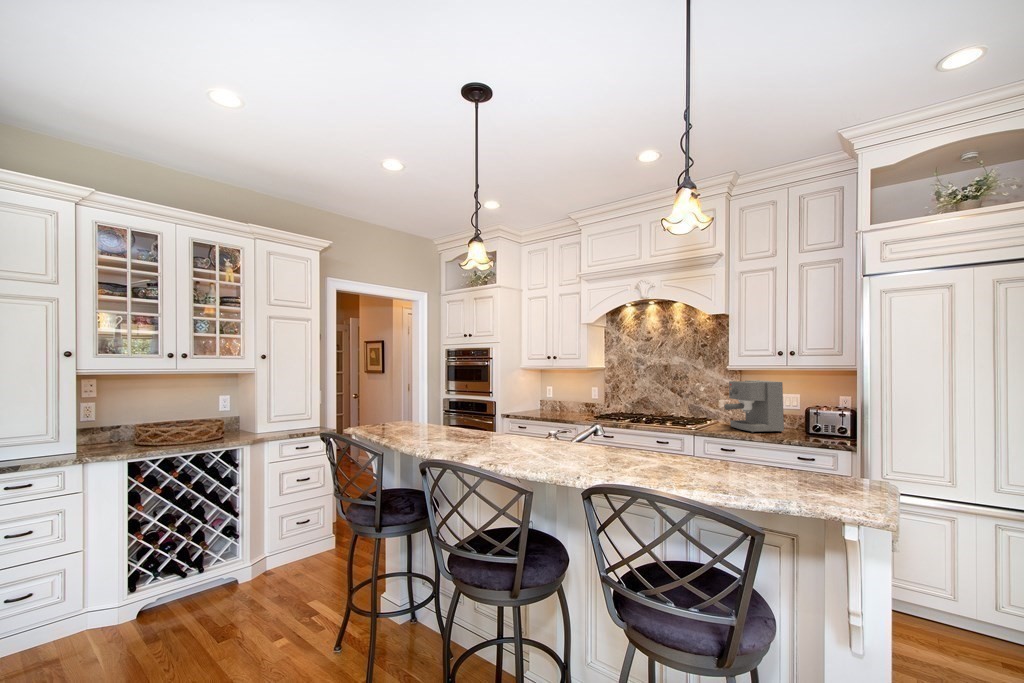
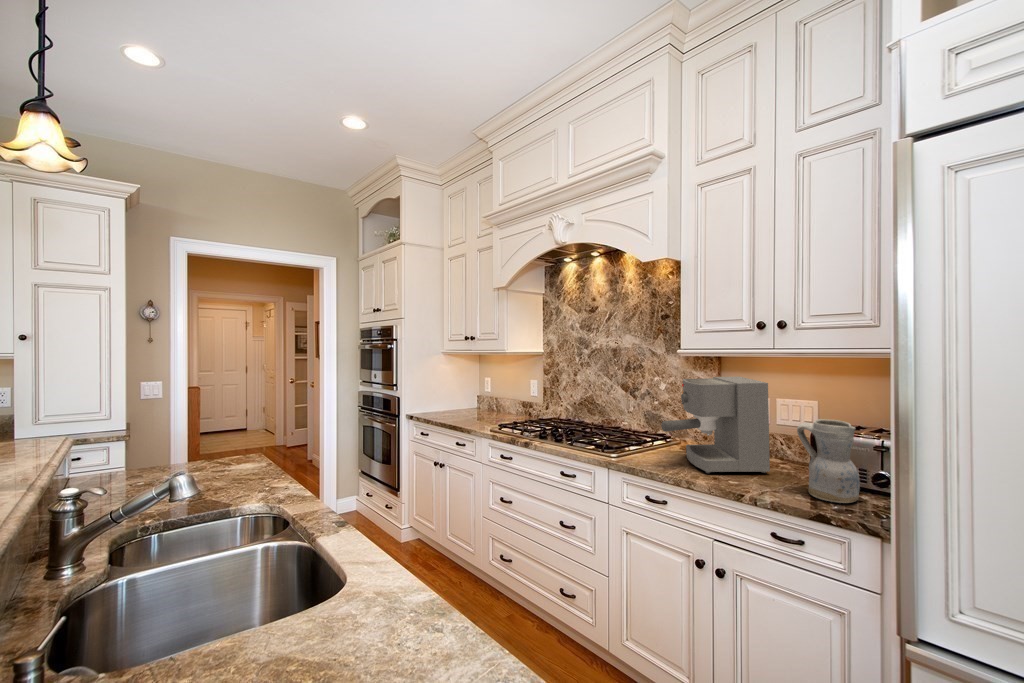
ceramic pitcher: none [802,399,835,440] -> present [797,419,860,503]

